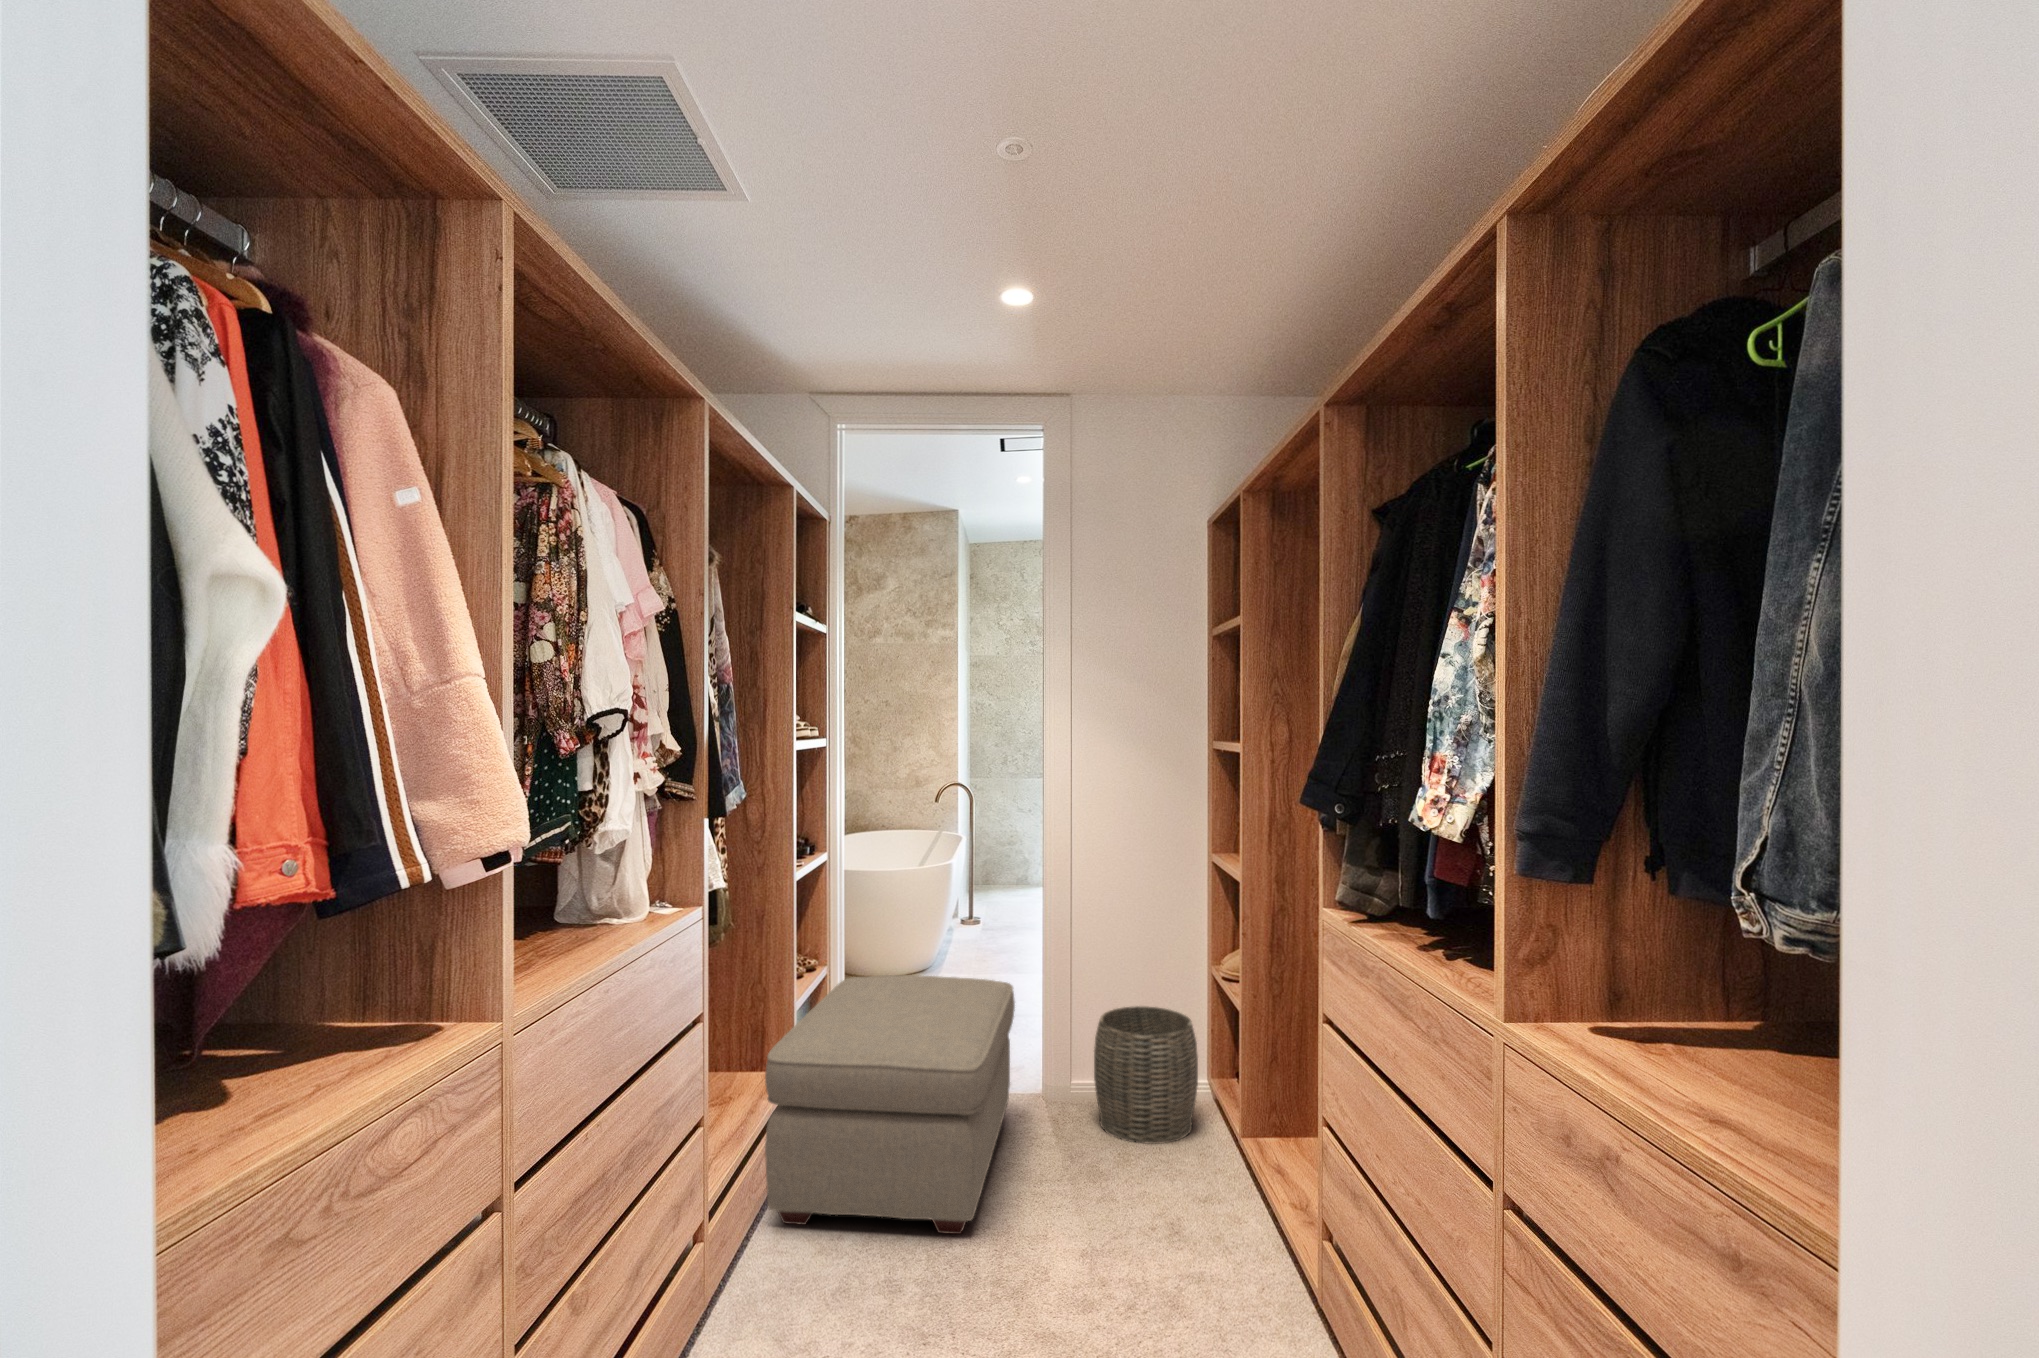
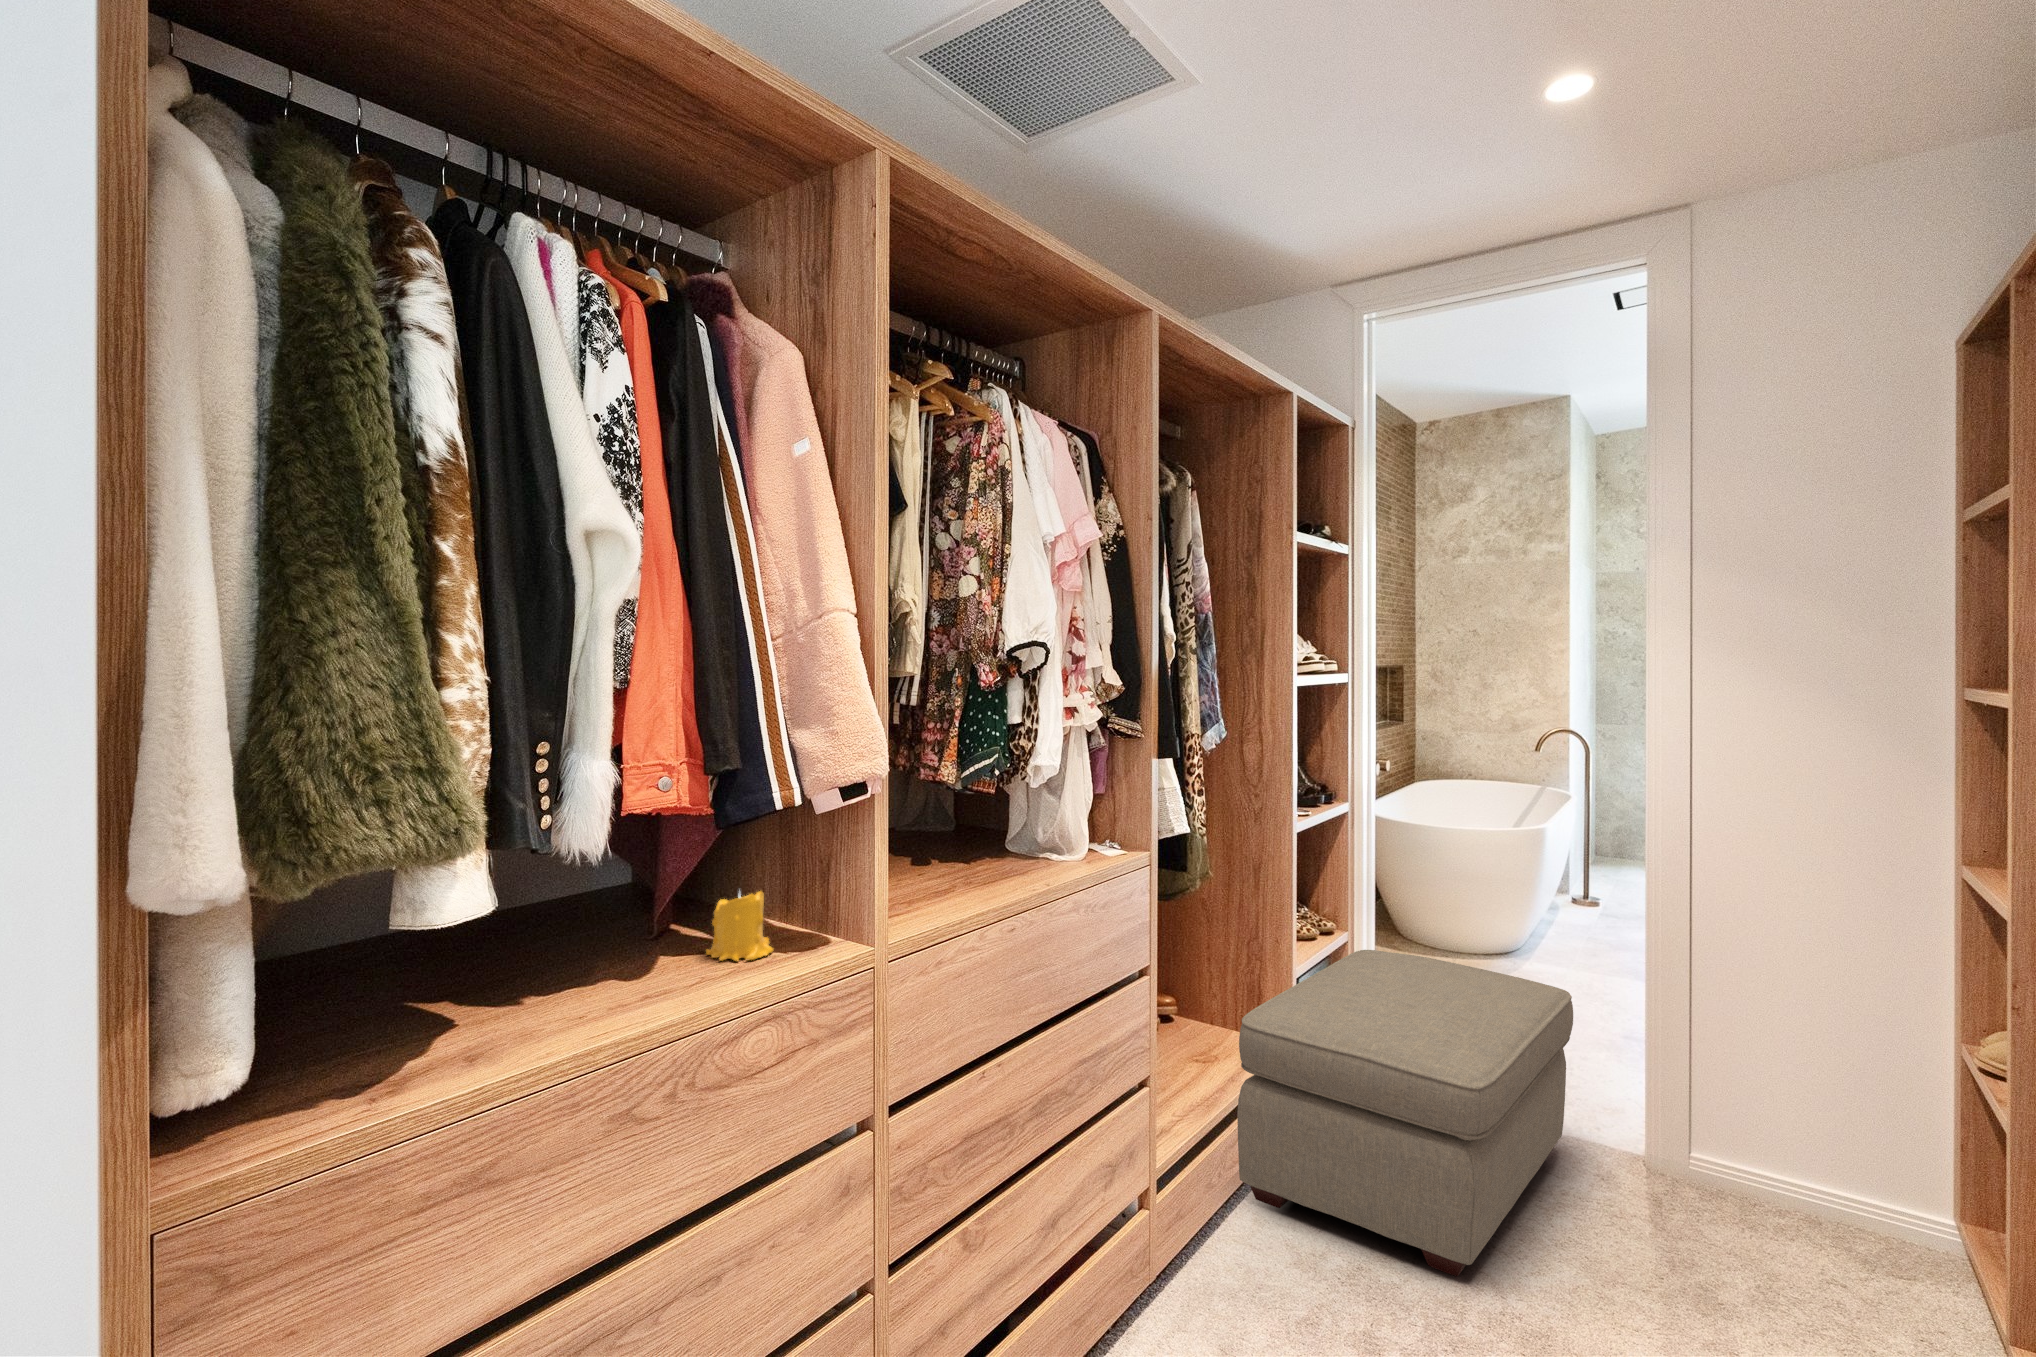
candle: none [279,988,375,1077] -> present [706,891,773,961]
woven basket: present [1094,1006,1198,1144] -> none [1690,1054,1863,1253]

